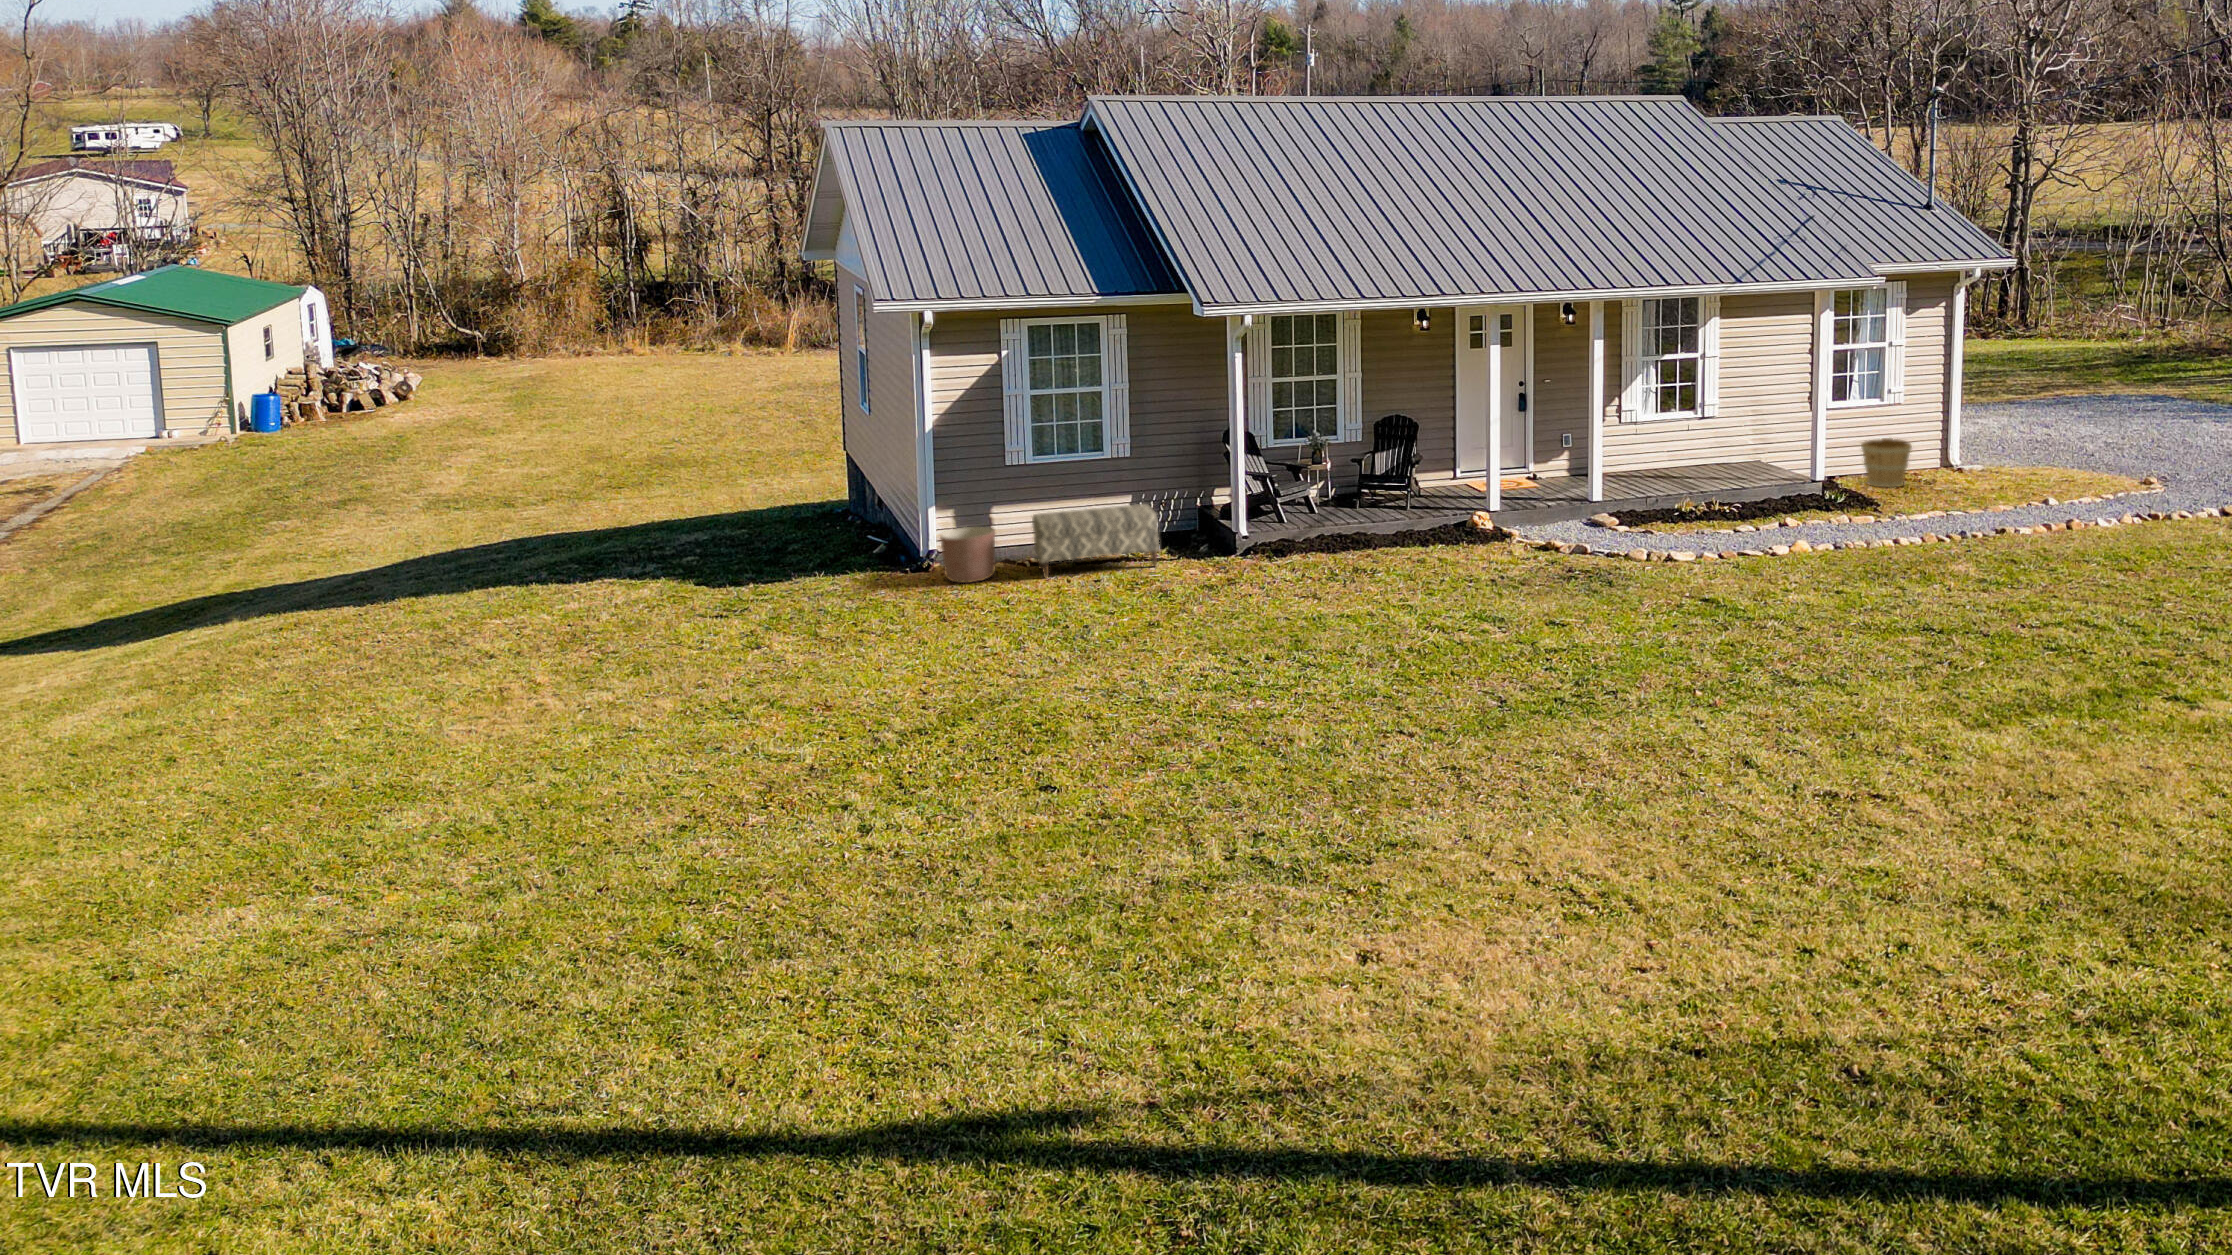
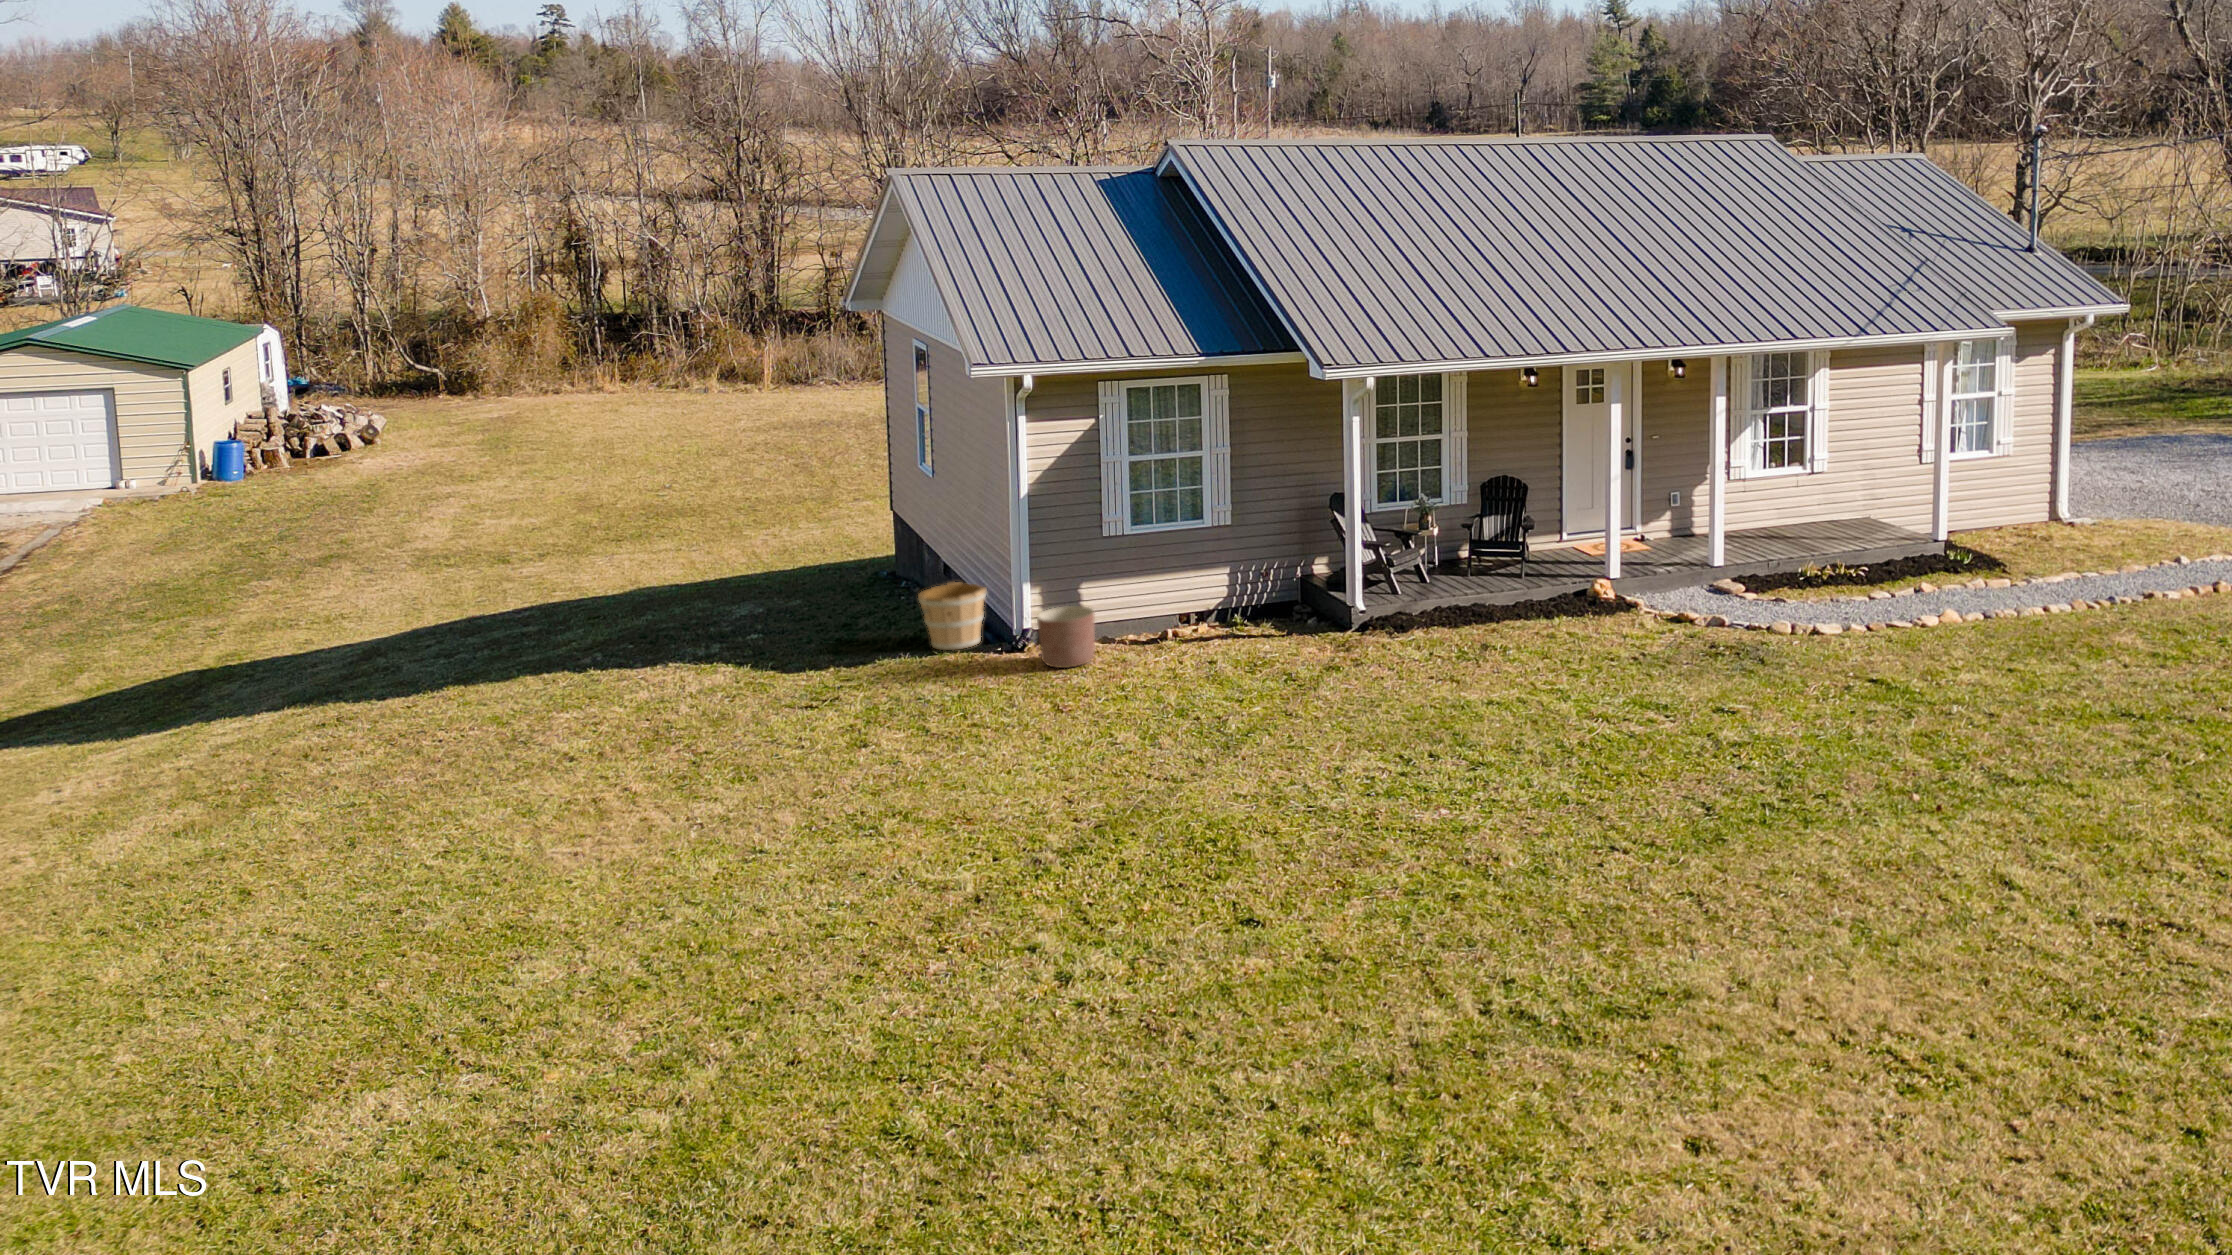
wooden bucket: present [1861,438,1912,487] -> present [918,582,987,650]
bench: present [1032,504,1159,578] -> none [1131,577,1267,662]

